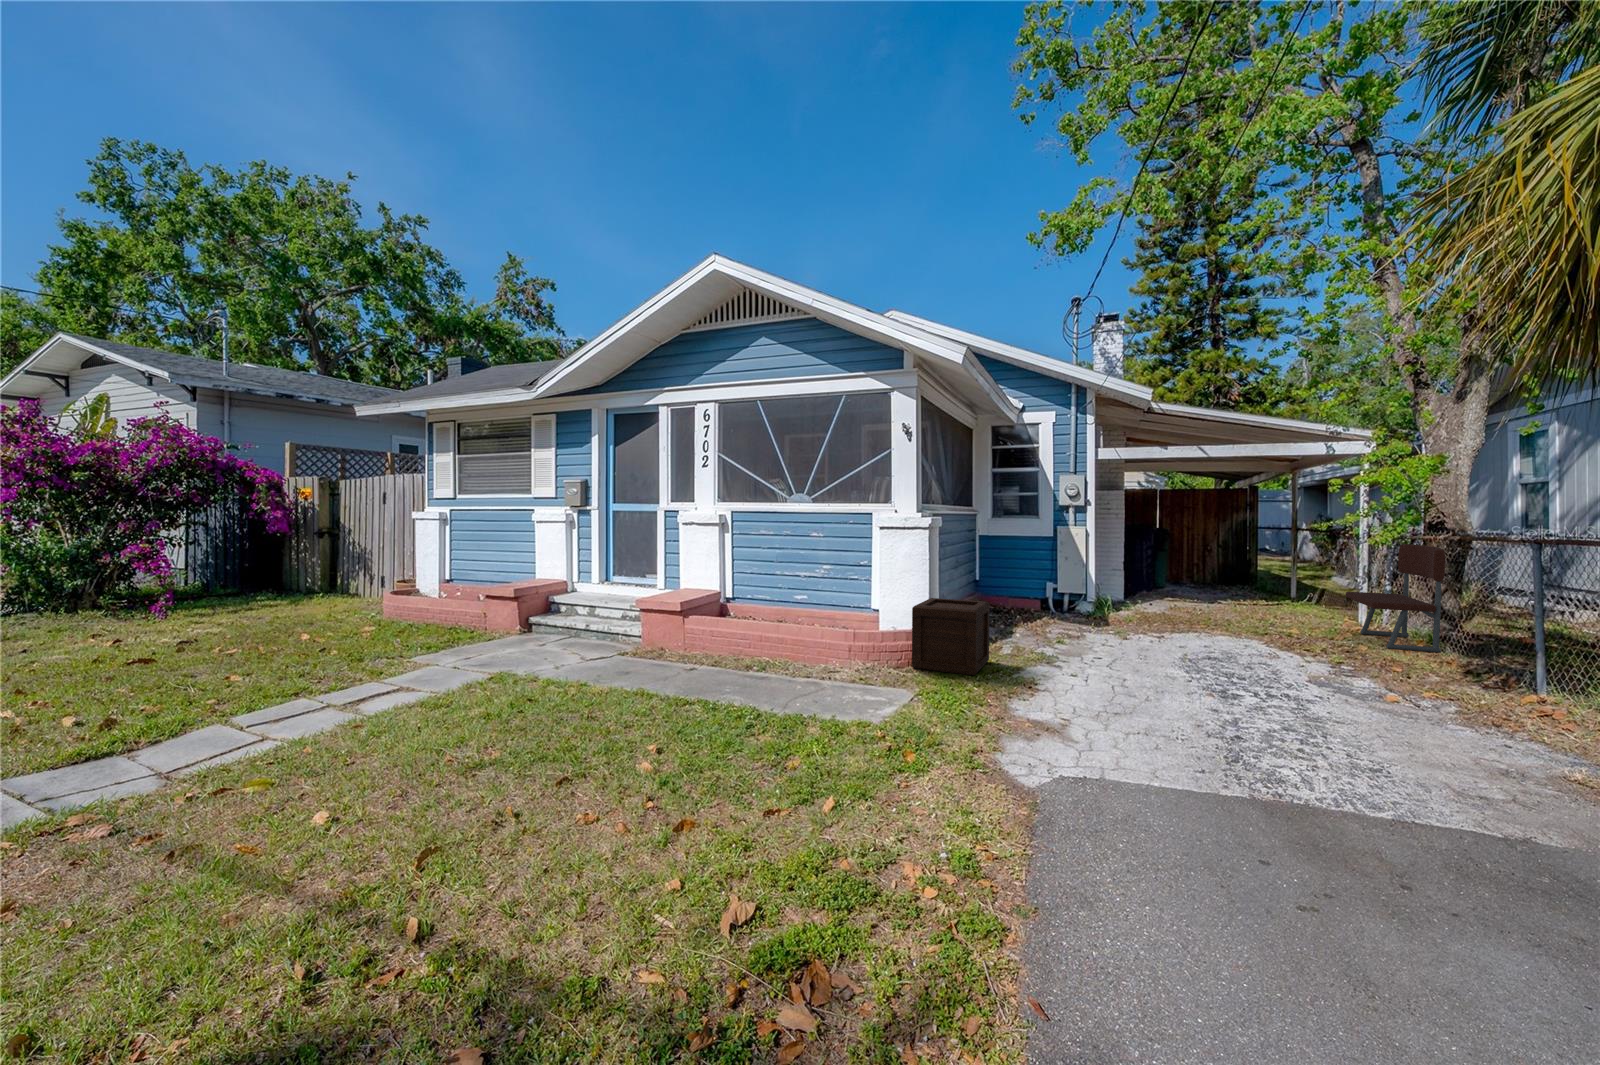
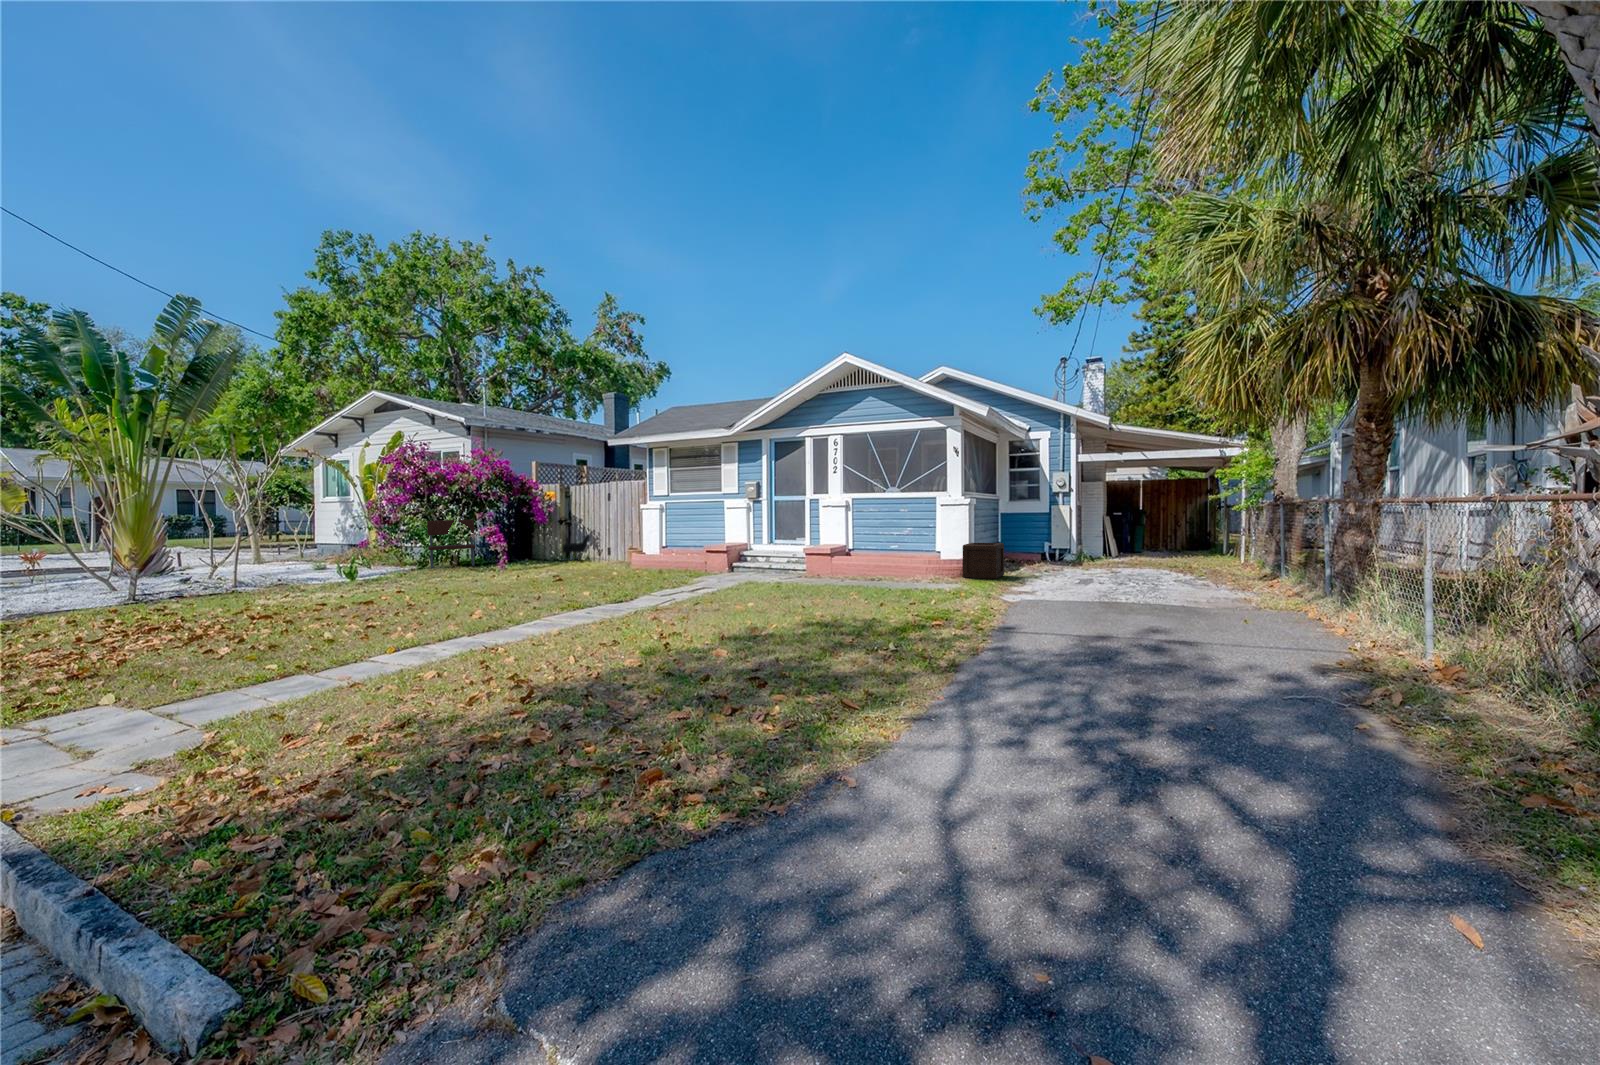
bench: present [1346,544,1445,652] -> present [427,519,475,568]
lounge chair: none [296,557,354,598] -> present [563,535,589,560]

